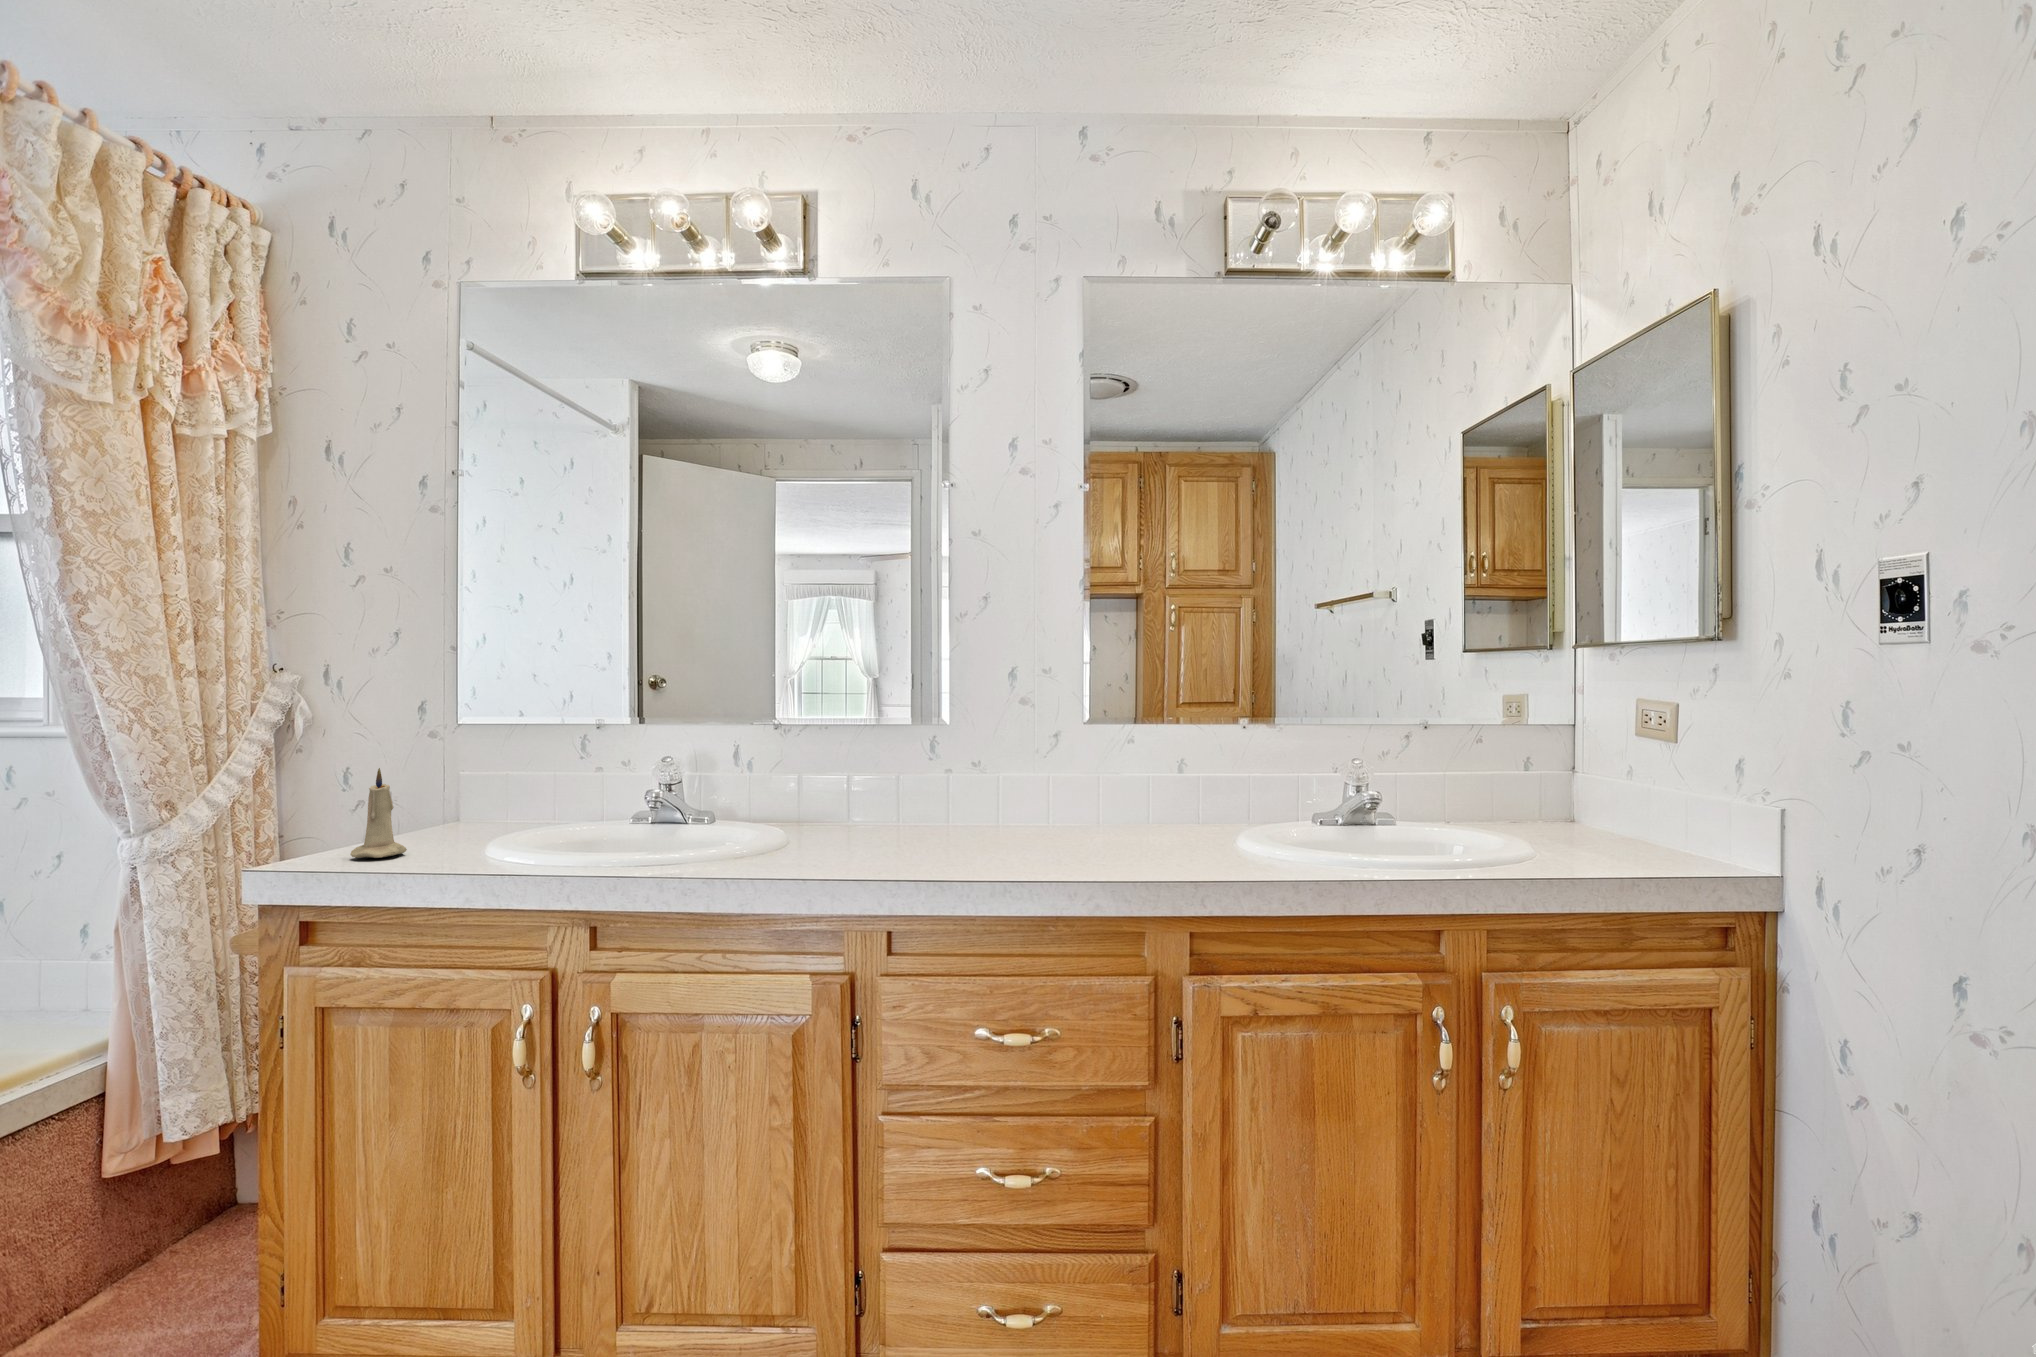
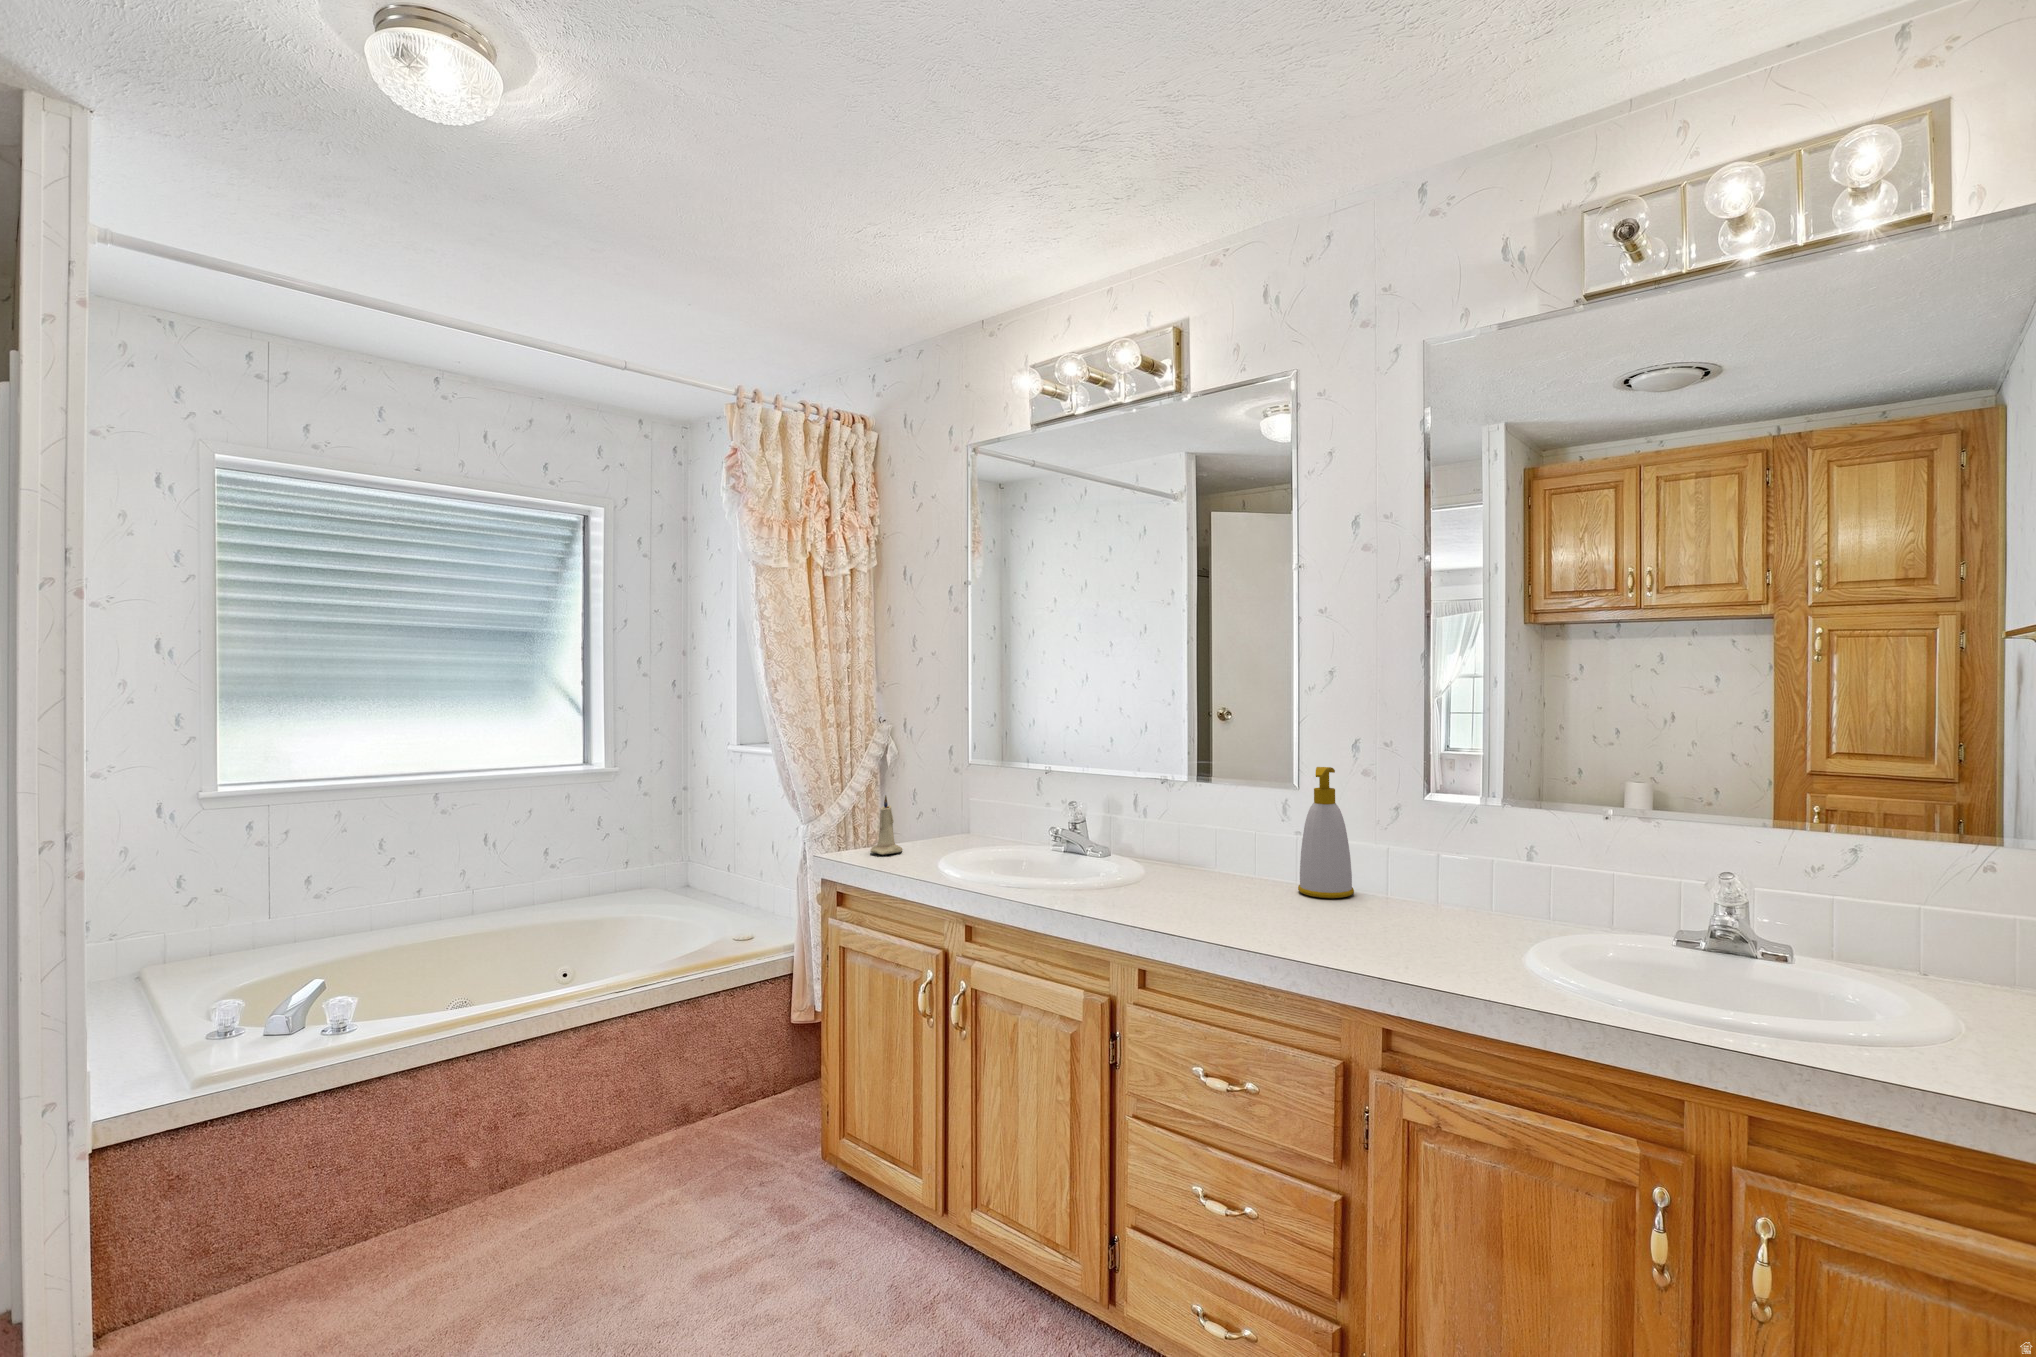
soap bottle: none [979,698,1035,836] -> present [1298,767,1354,898]

